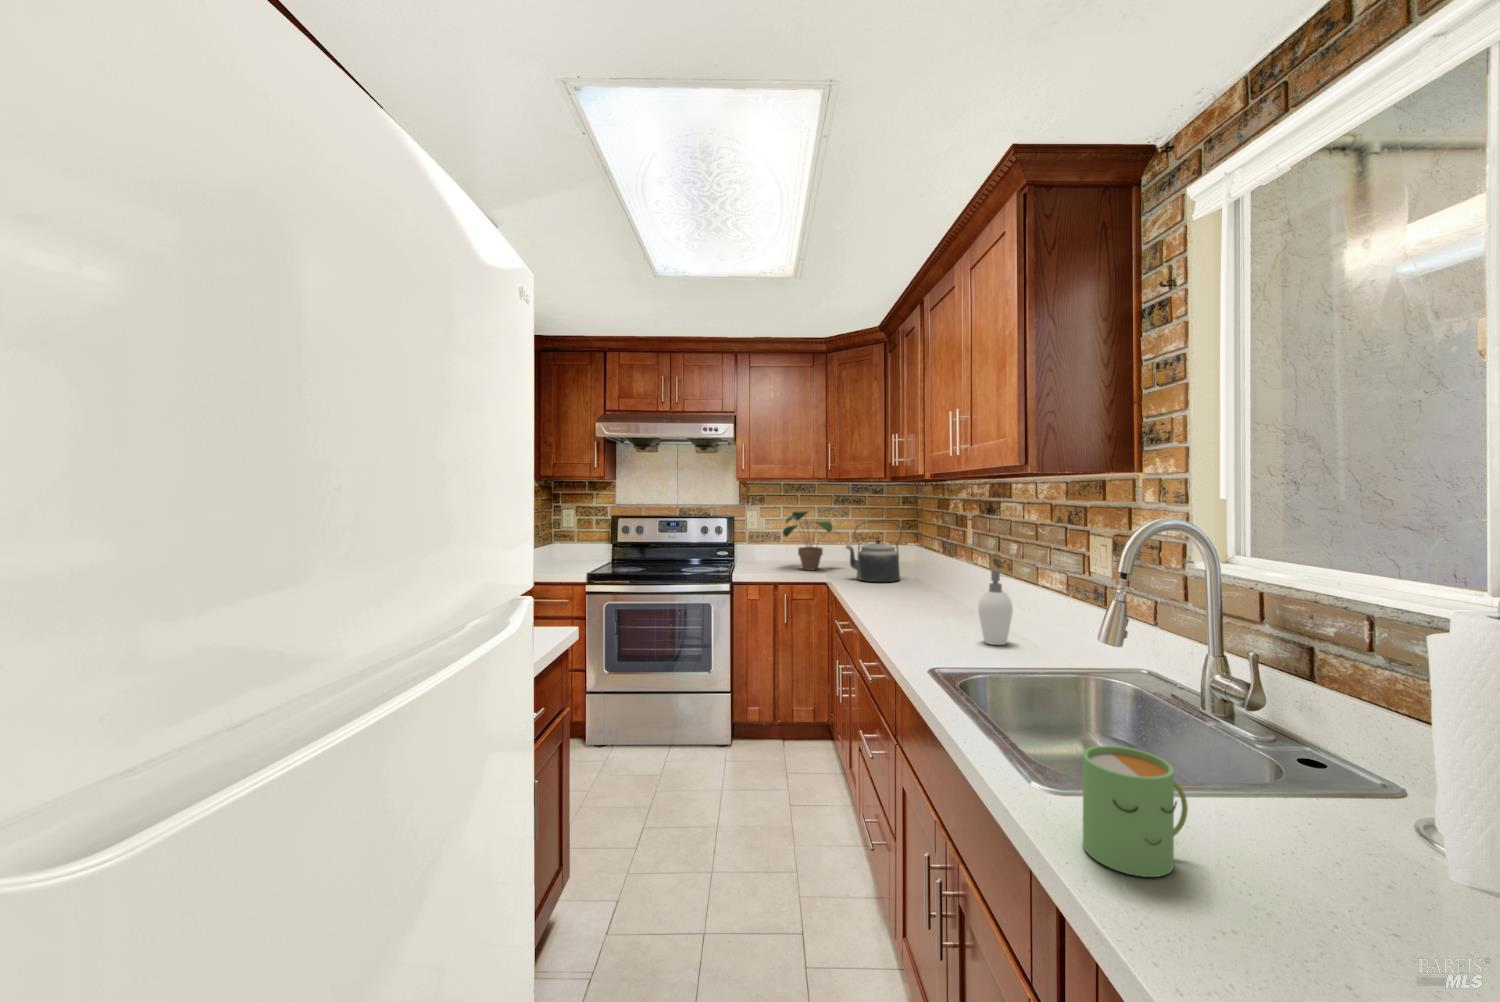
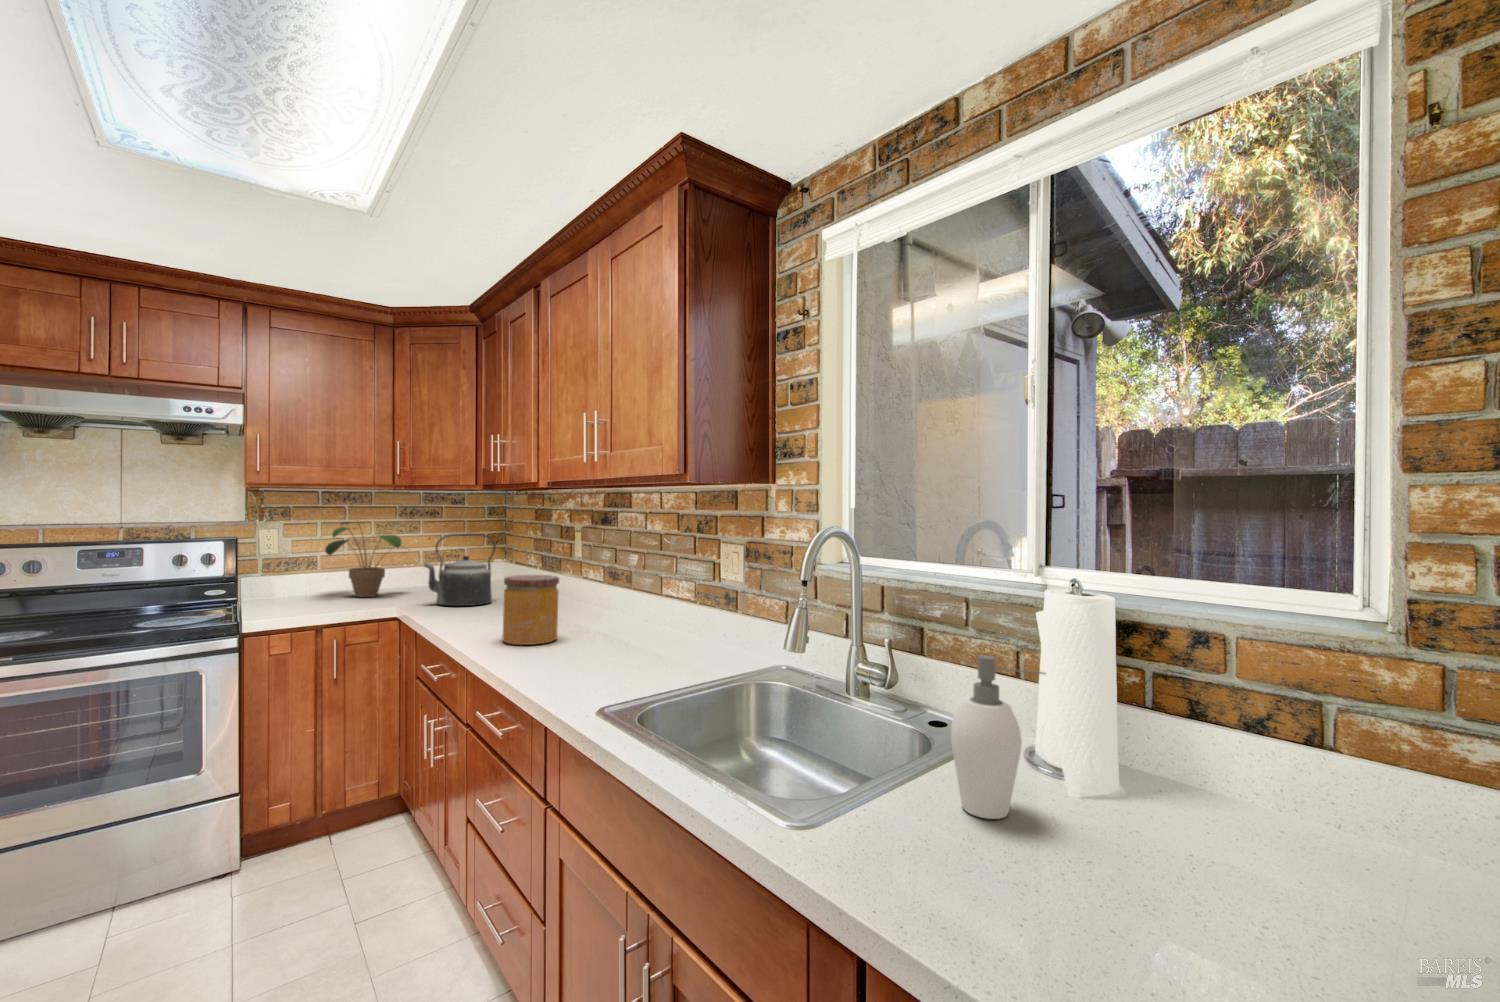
jar: none [892,559,938,620] -> present [503,575,559,645]
soap dispenser: present [978,570,1013,645] -> present [951,655,1045,819]
mug: present [1083,746,1188,877] -> none [844,748,934,885]

